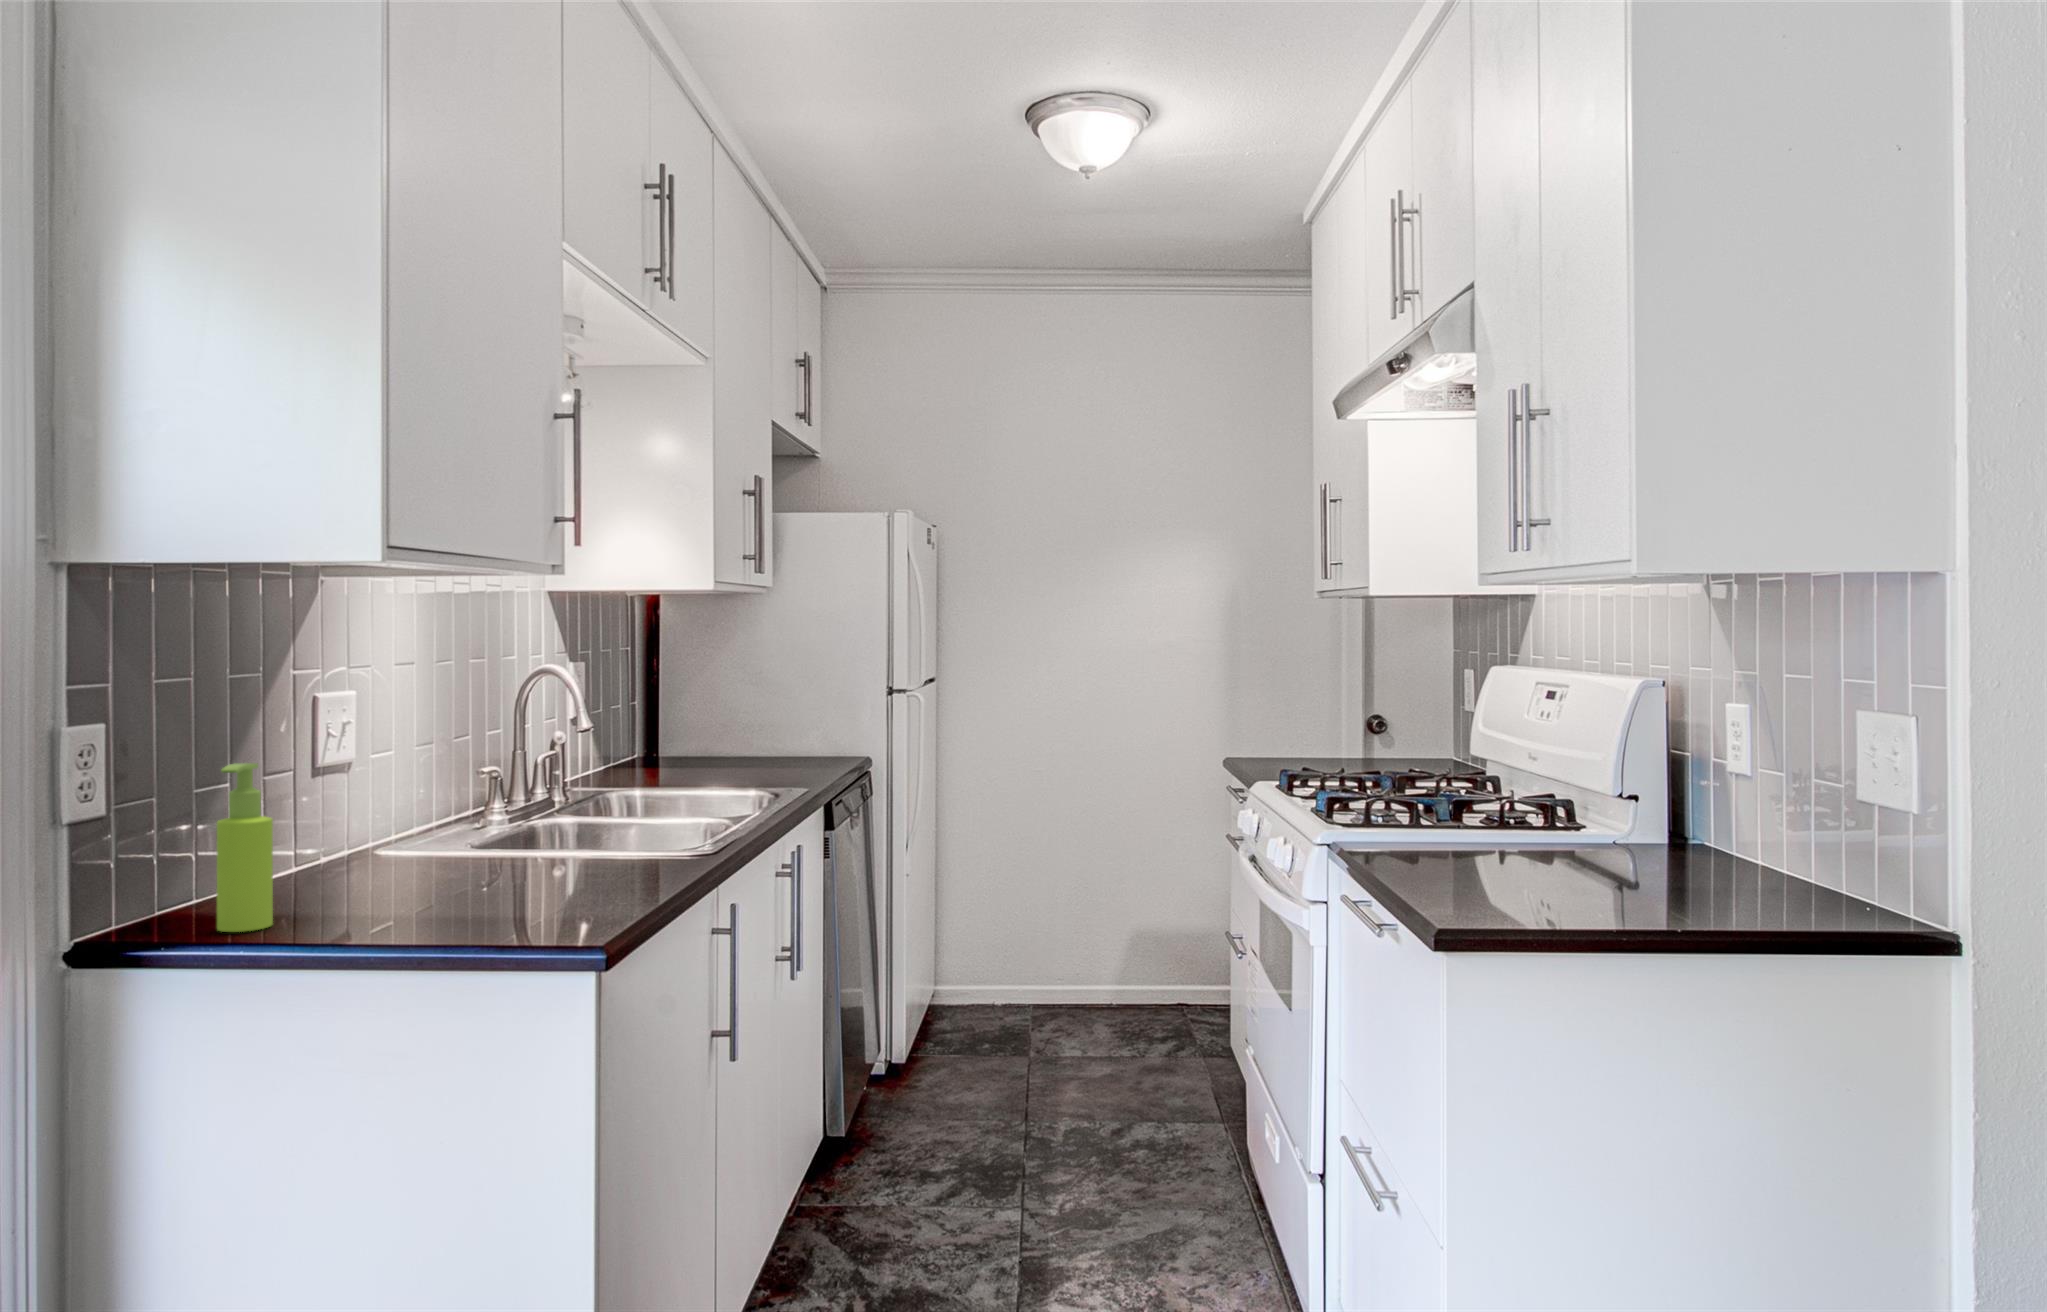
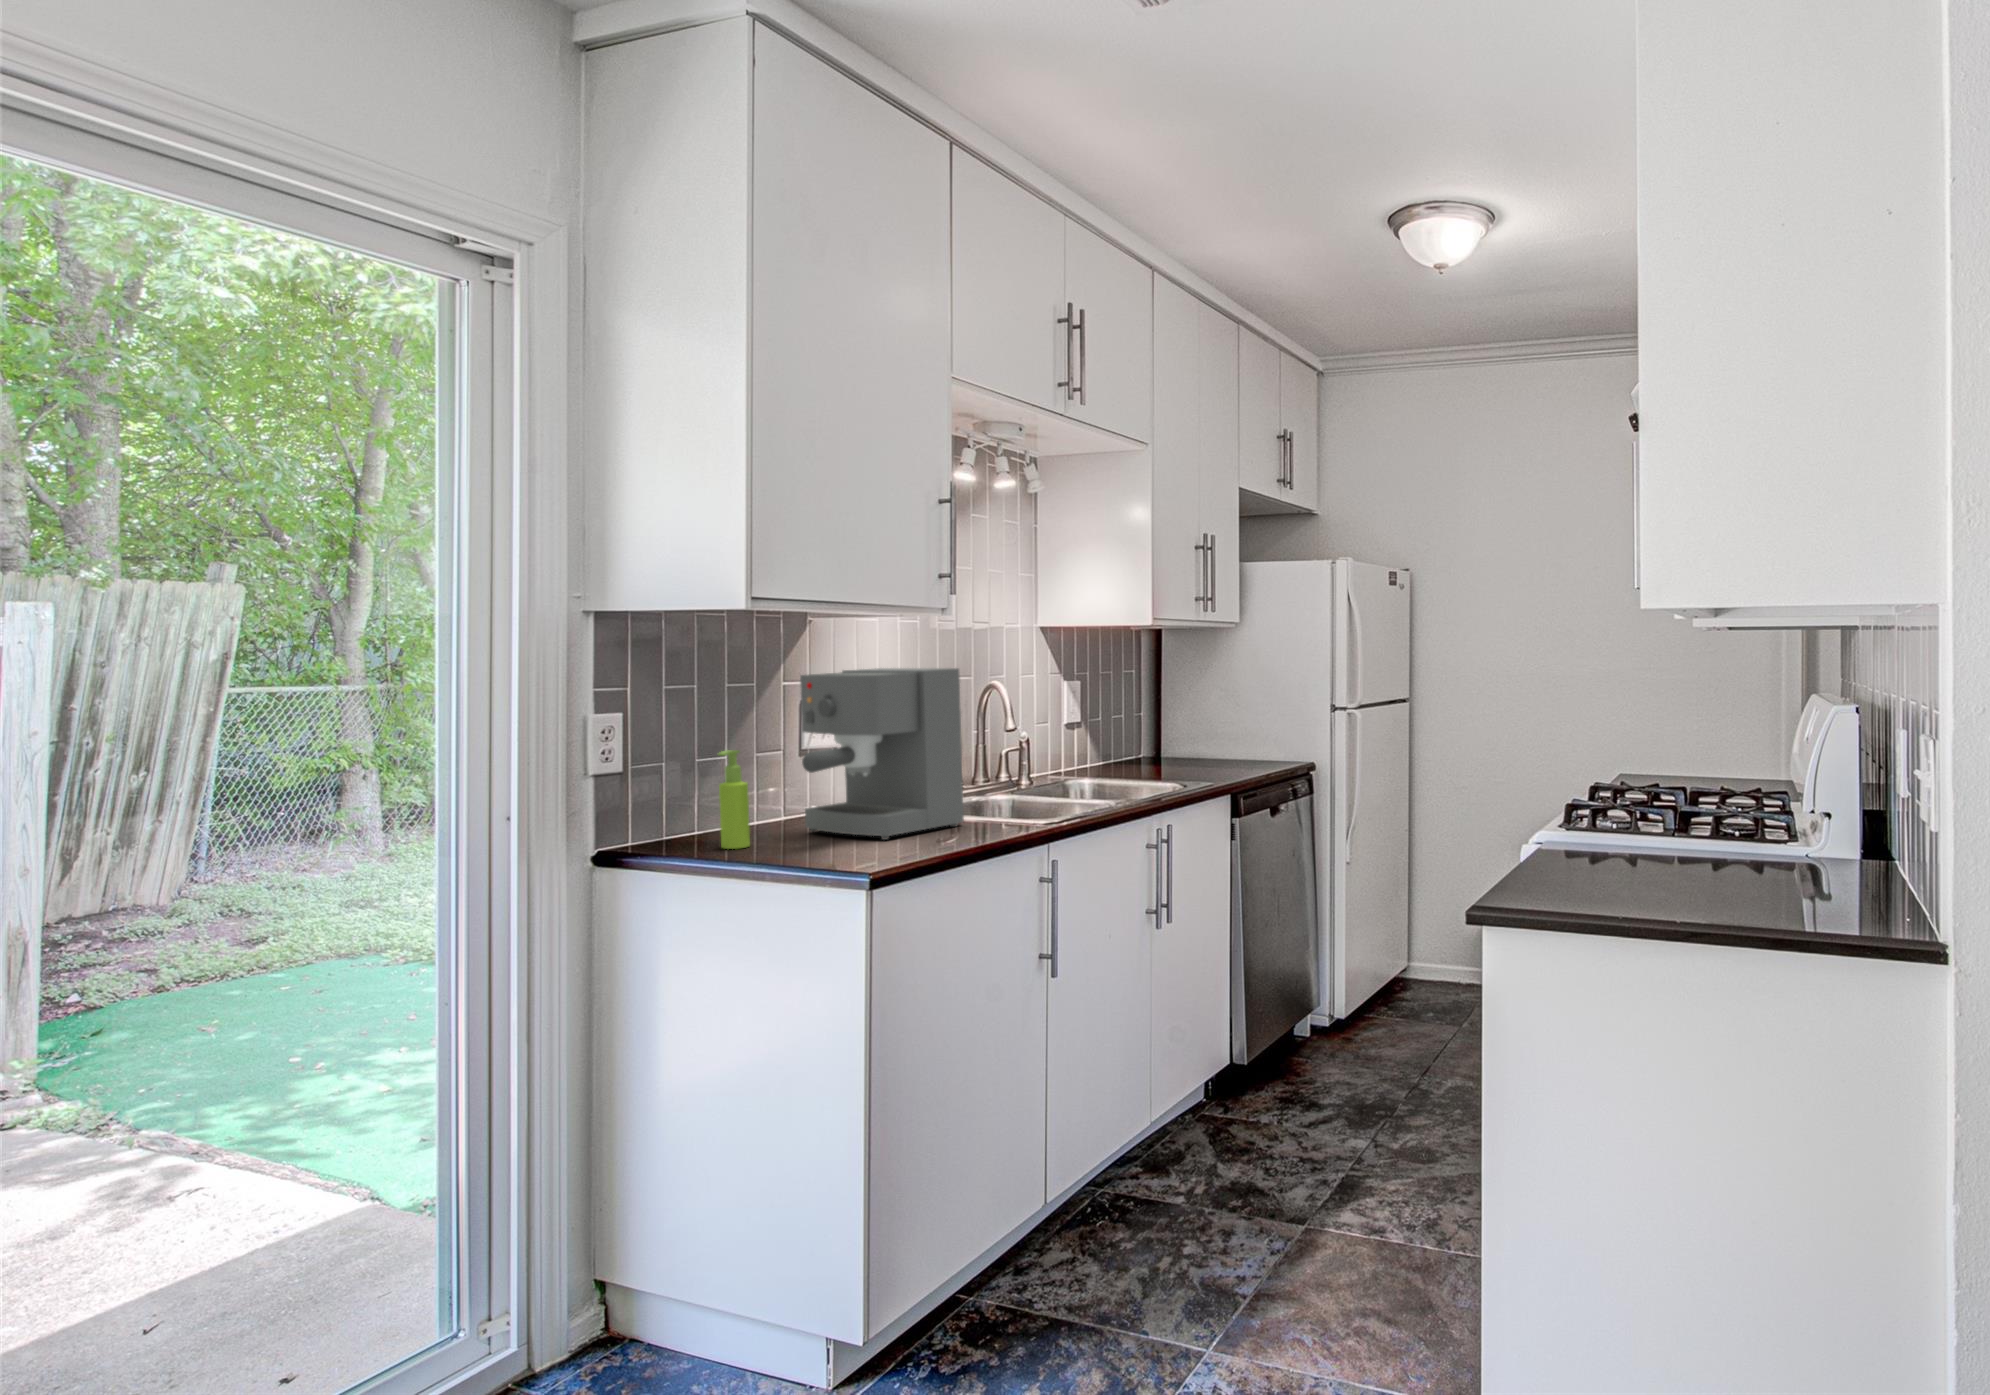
coffee maker: none [348,642,603,898] -> present [800,668,964,840]

